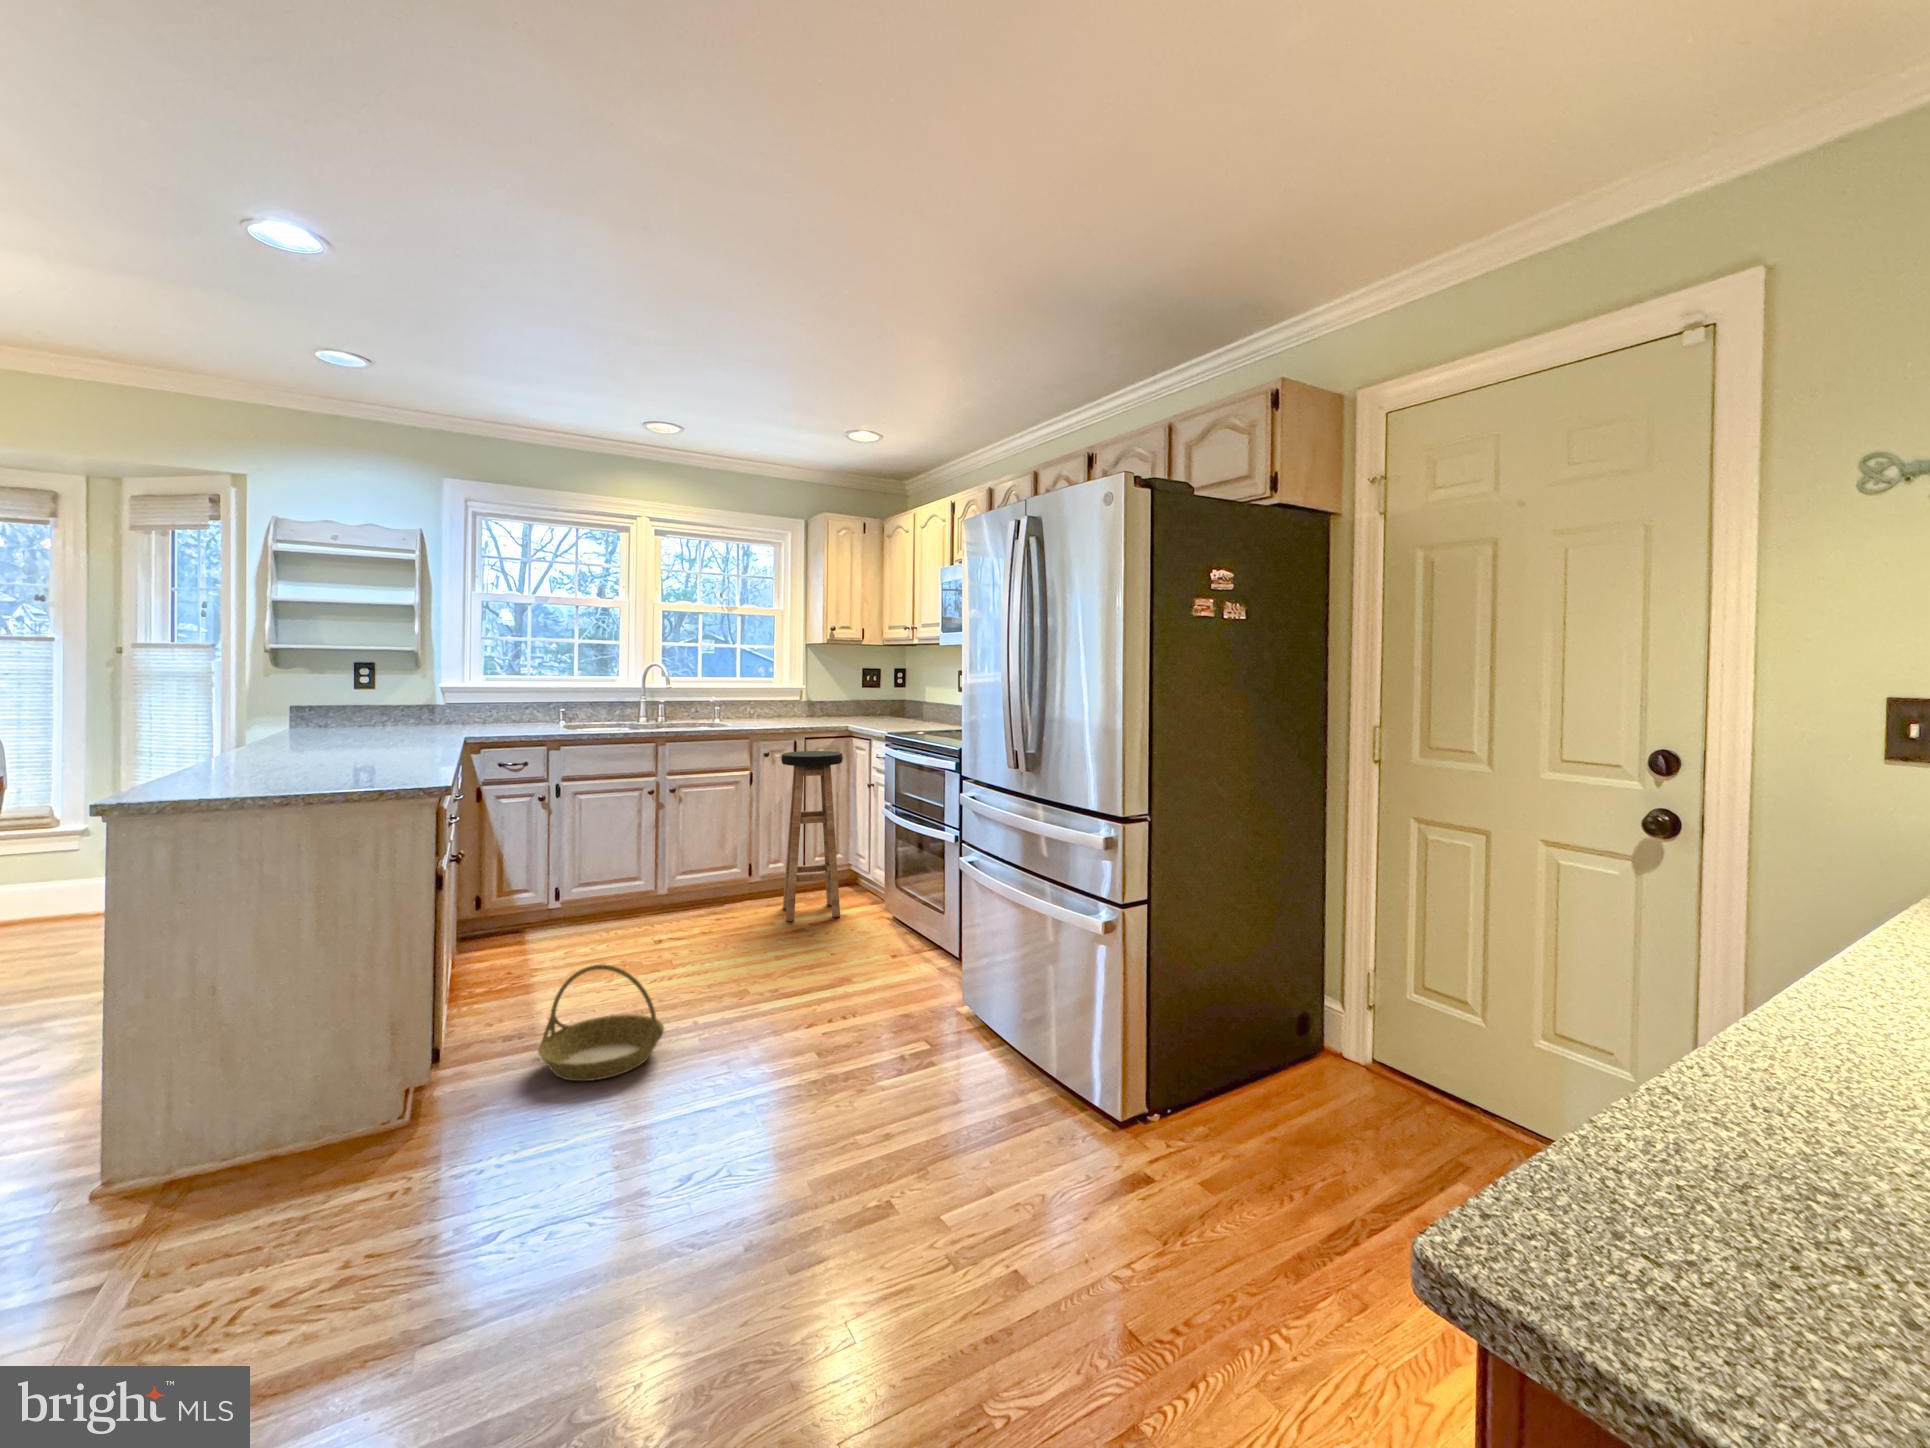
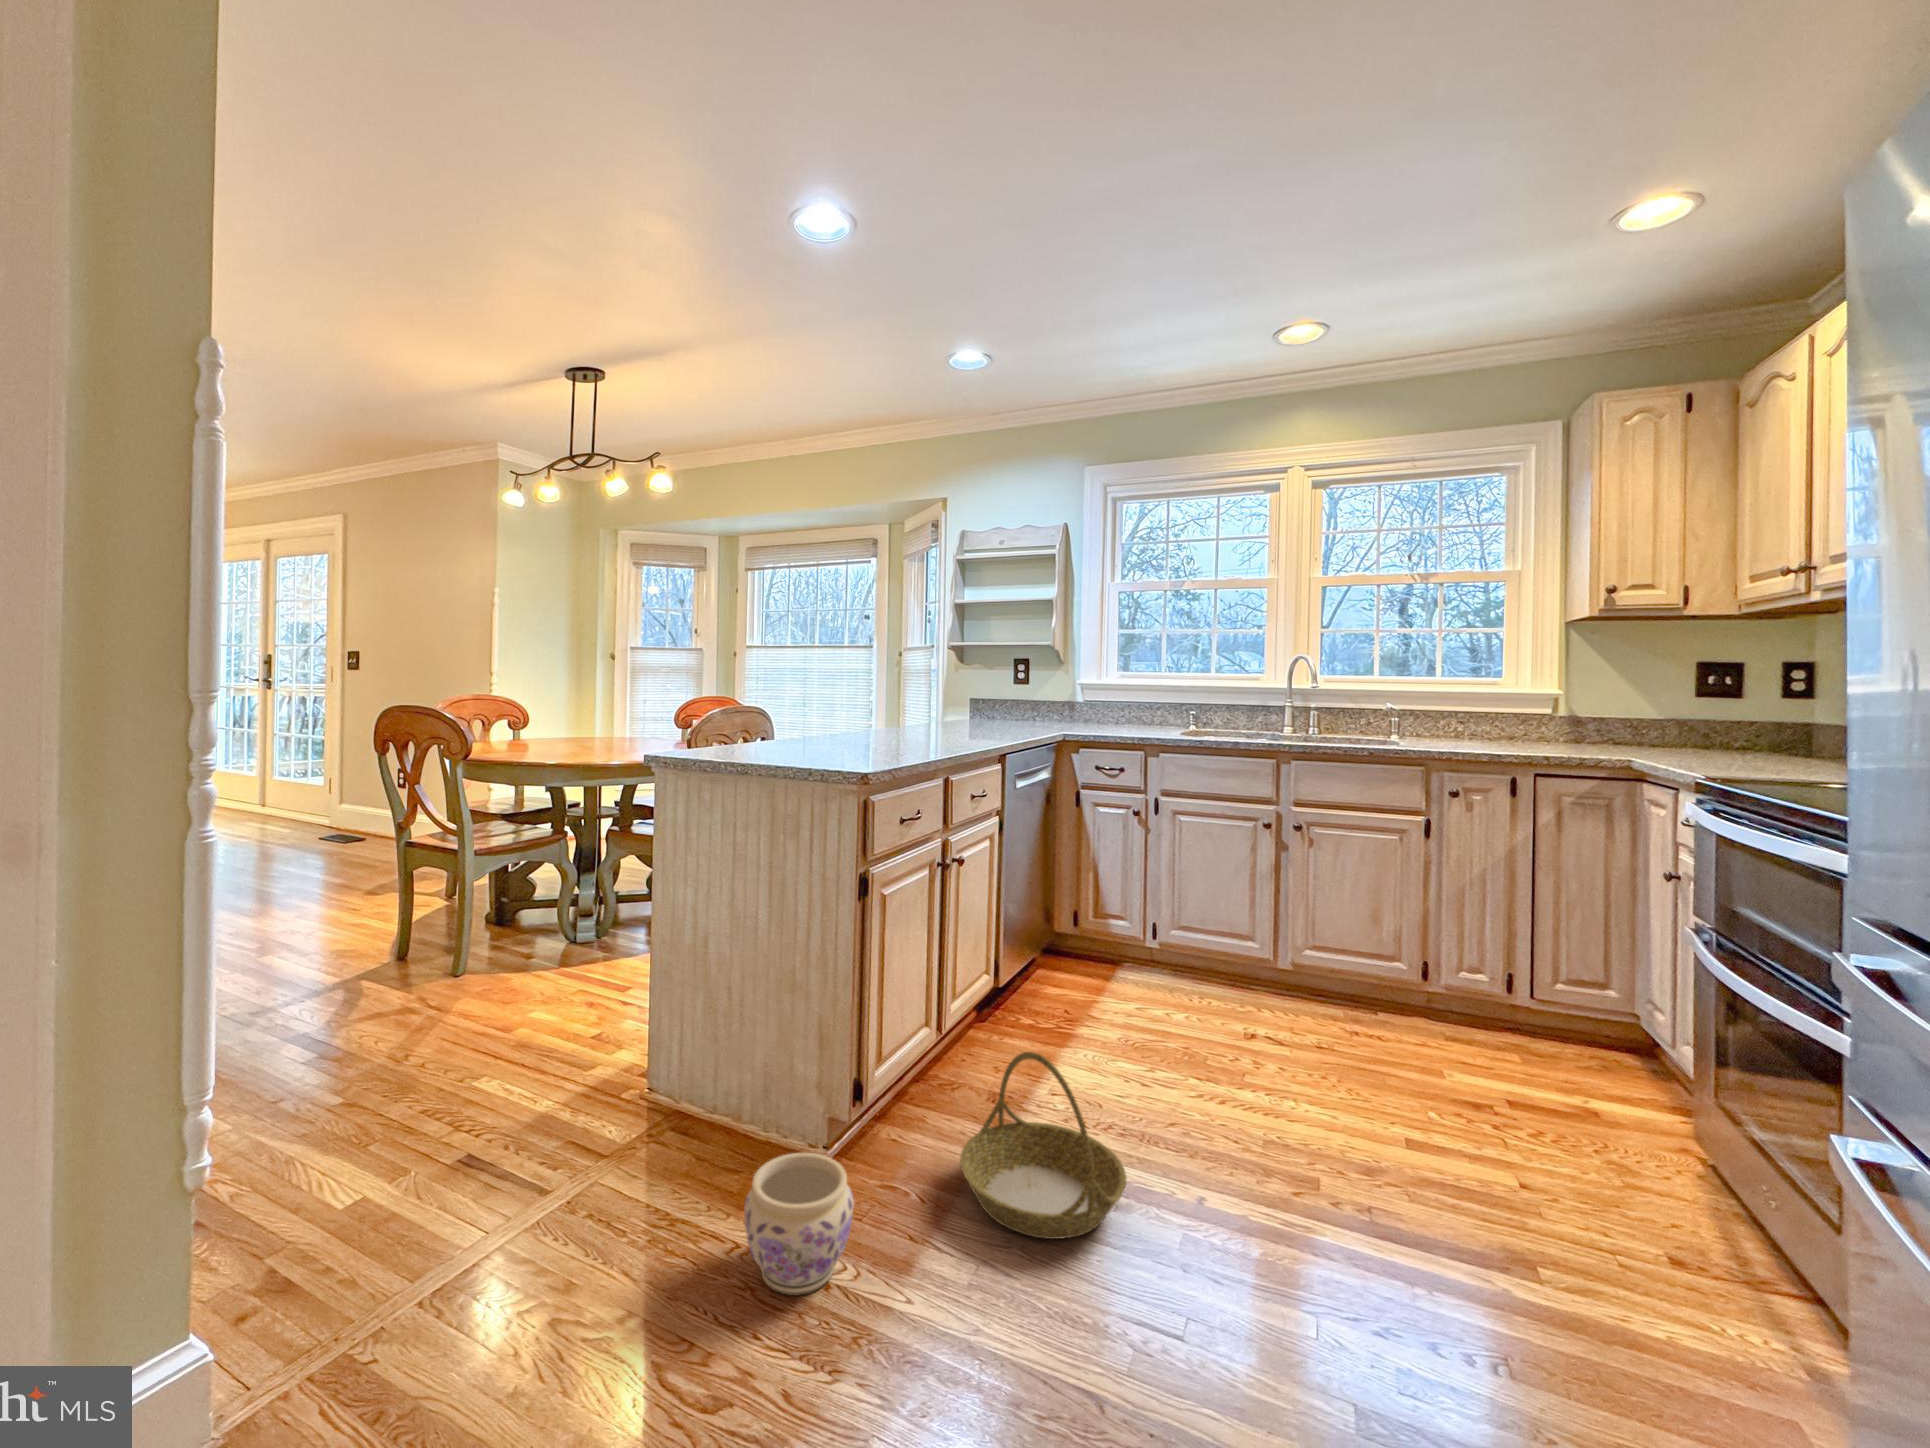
bar stool: present [781,751,843,921] -> none [1467,793,1598,1109]
planter: none [418,1079,517,1181] -> present [744,1153,854,1296]

